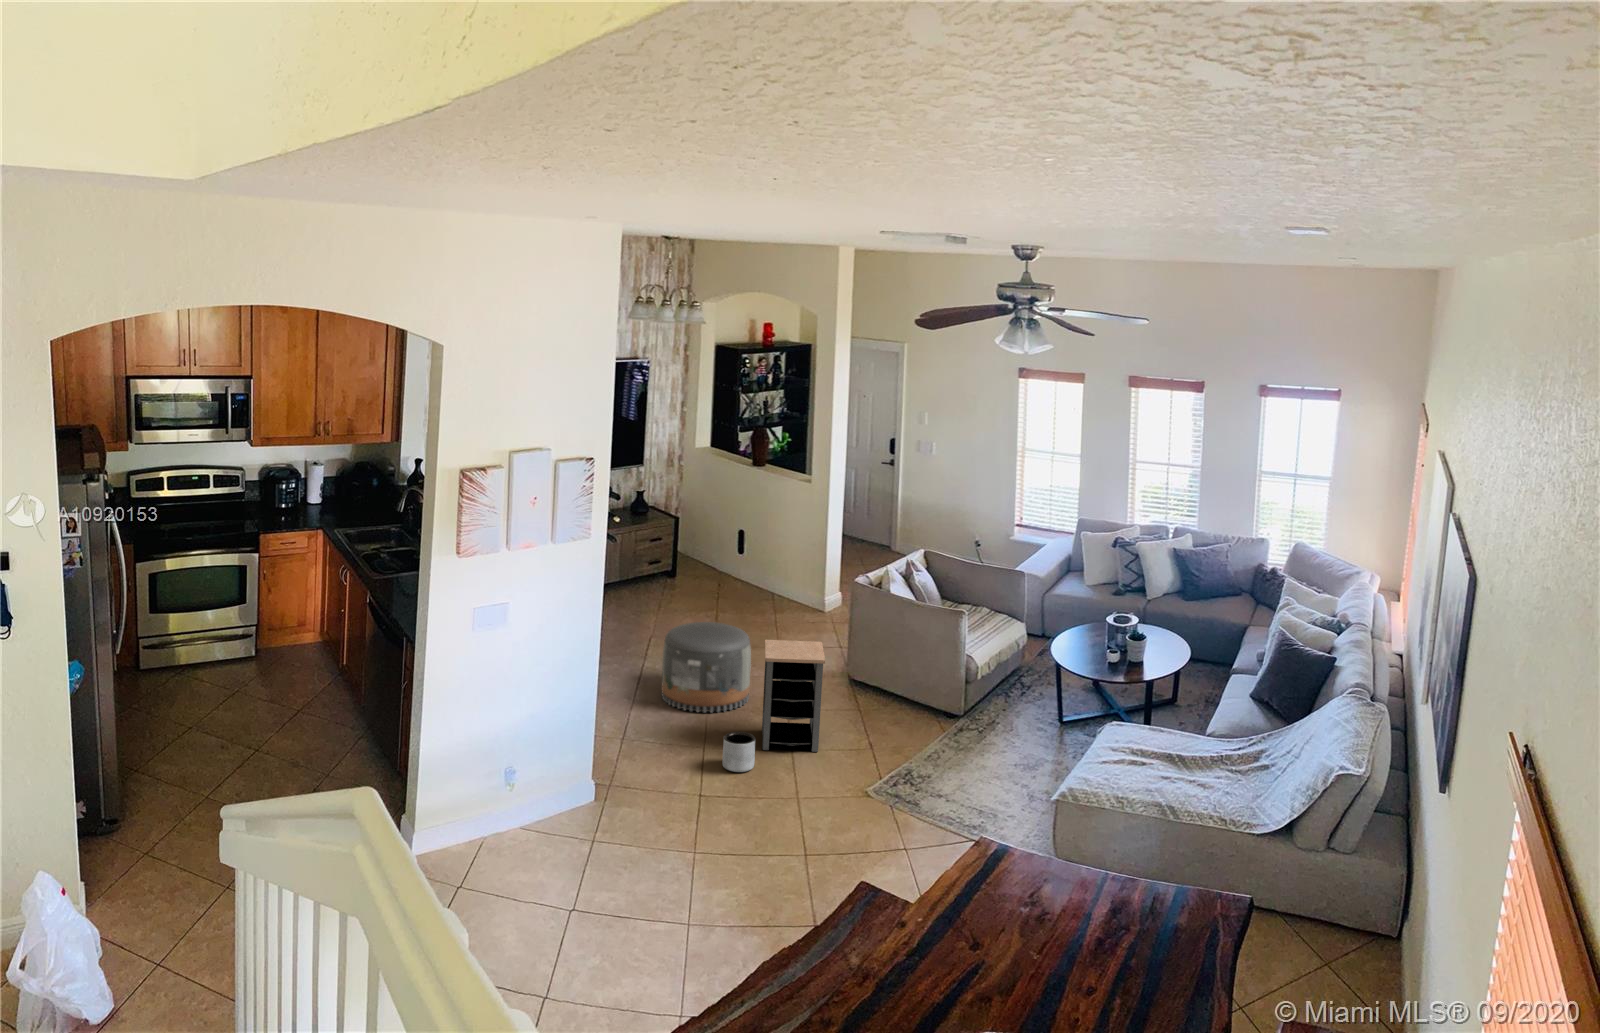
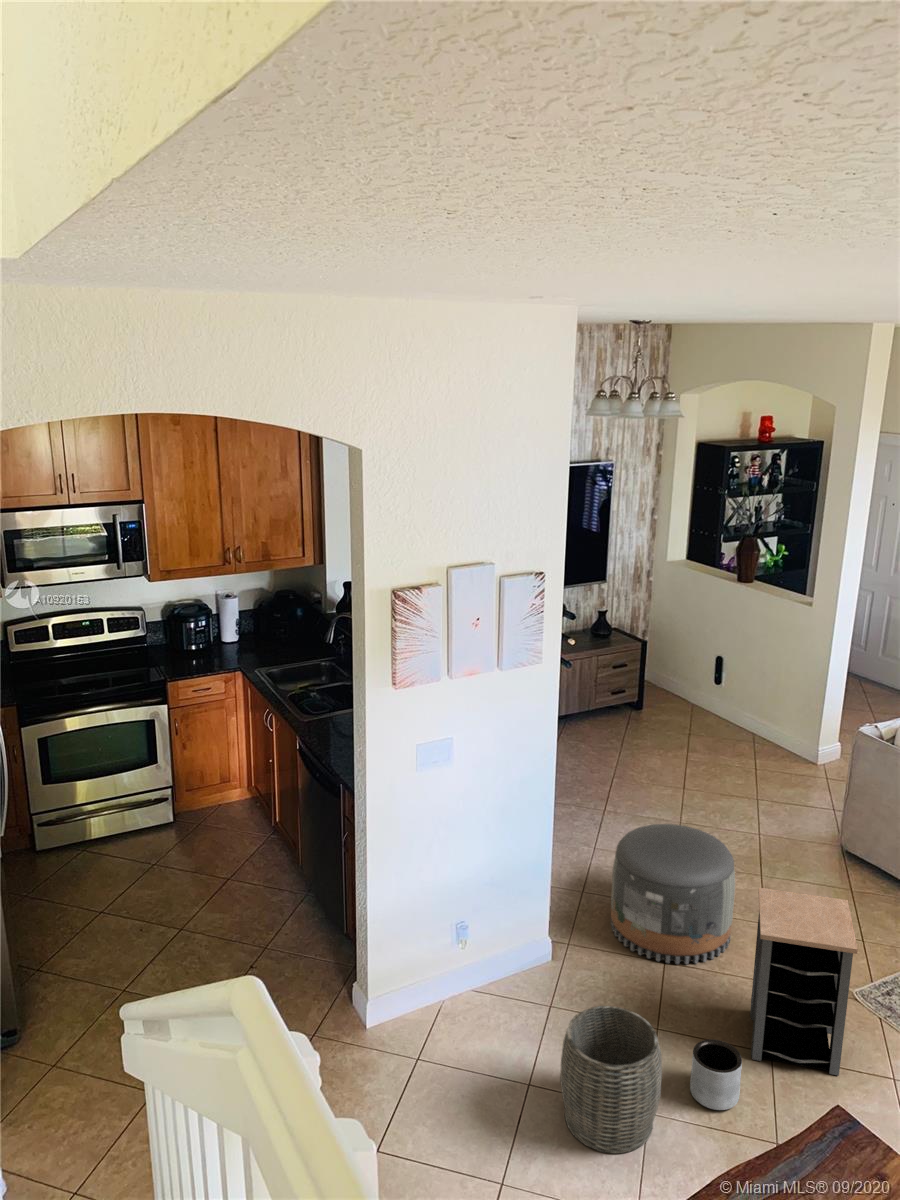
woven basket: none [637,710,704,795] -> present [560,1006,662,1153]

